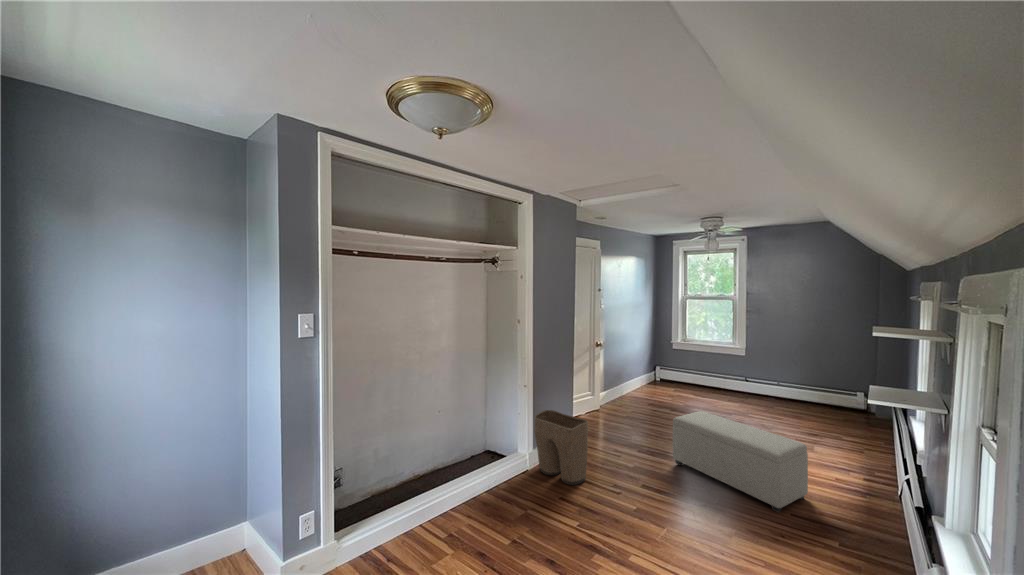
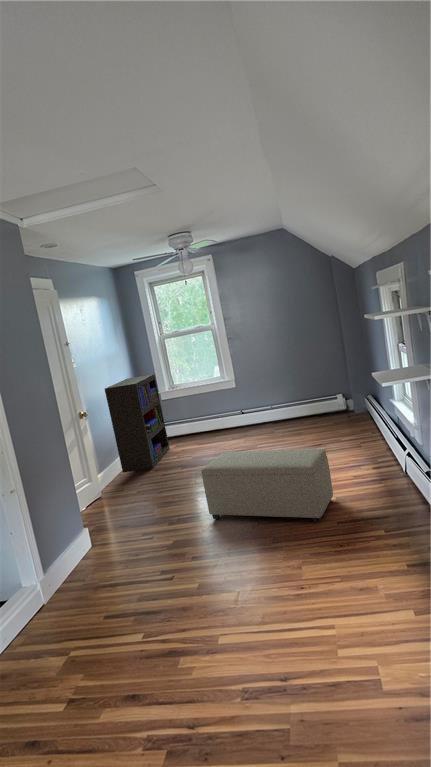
bookshelf: none [623,325,670,403] -> present [105,374,170,472]
laundry basket: present [535,410,588,485] -> none [36,508,125,601]

